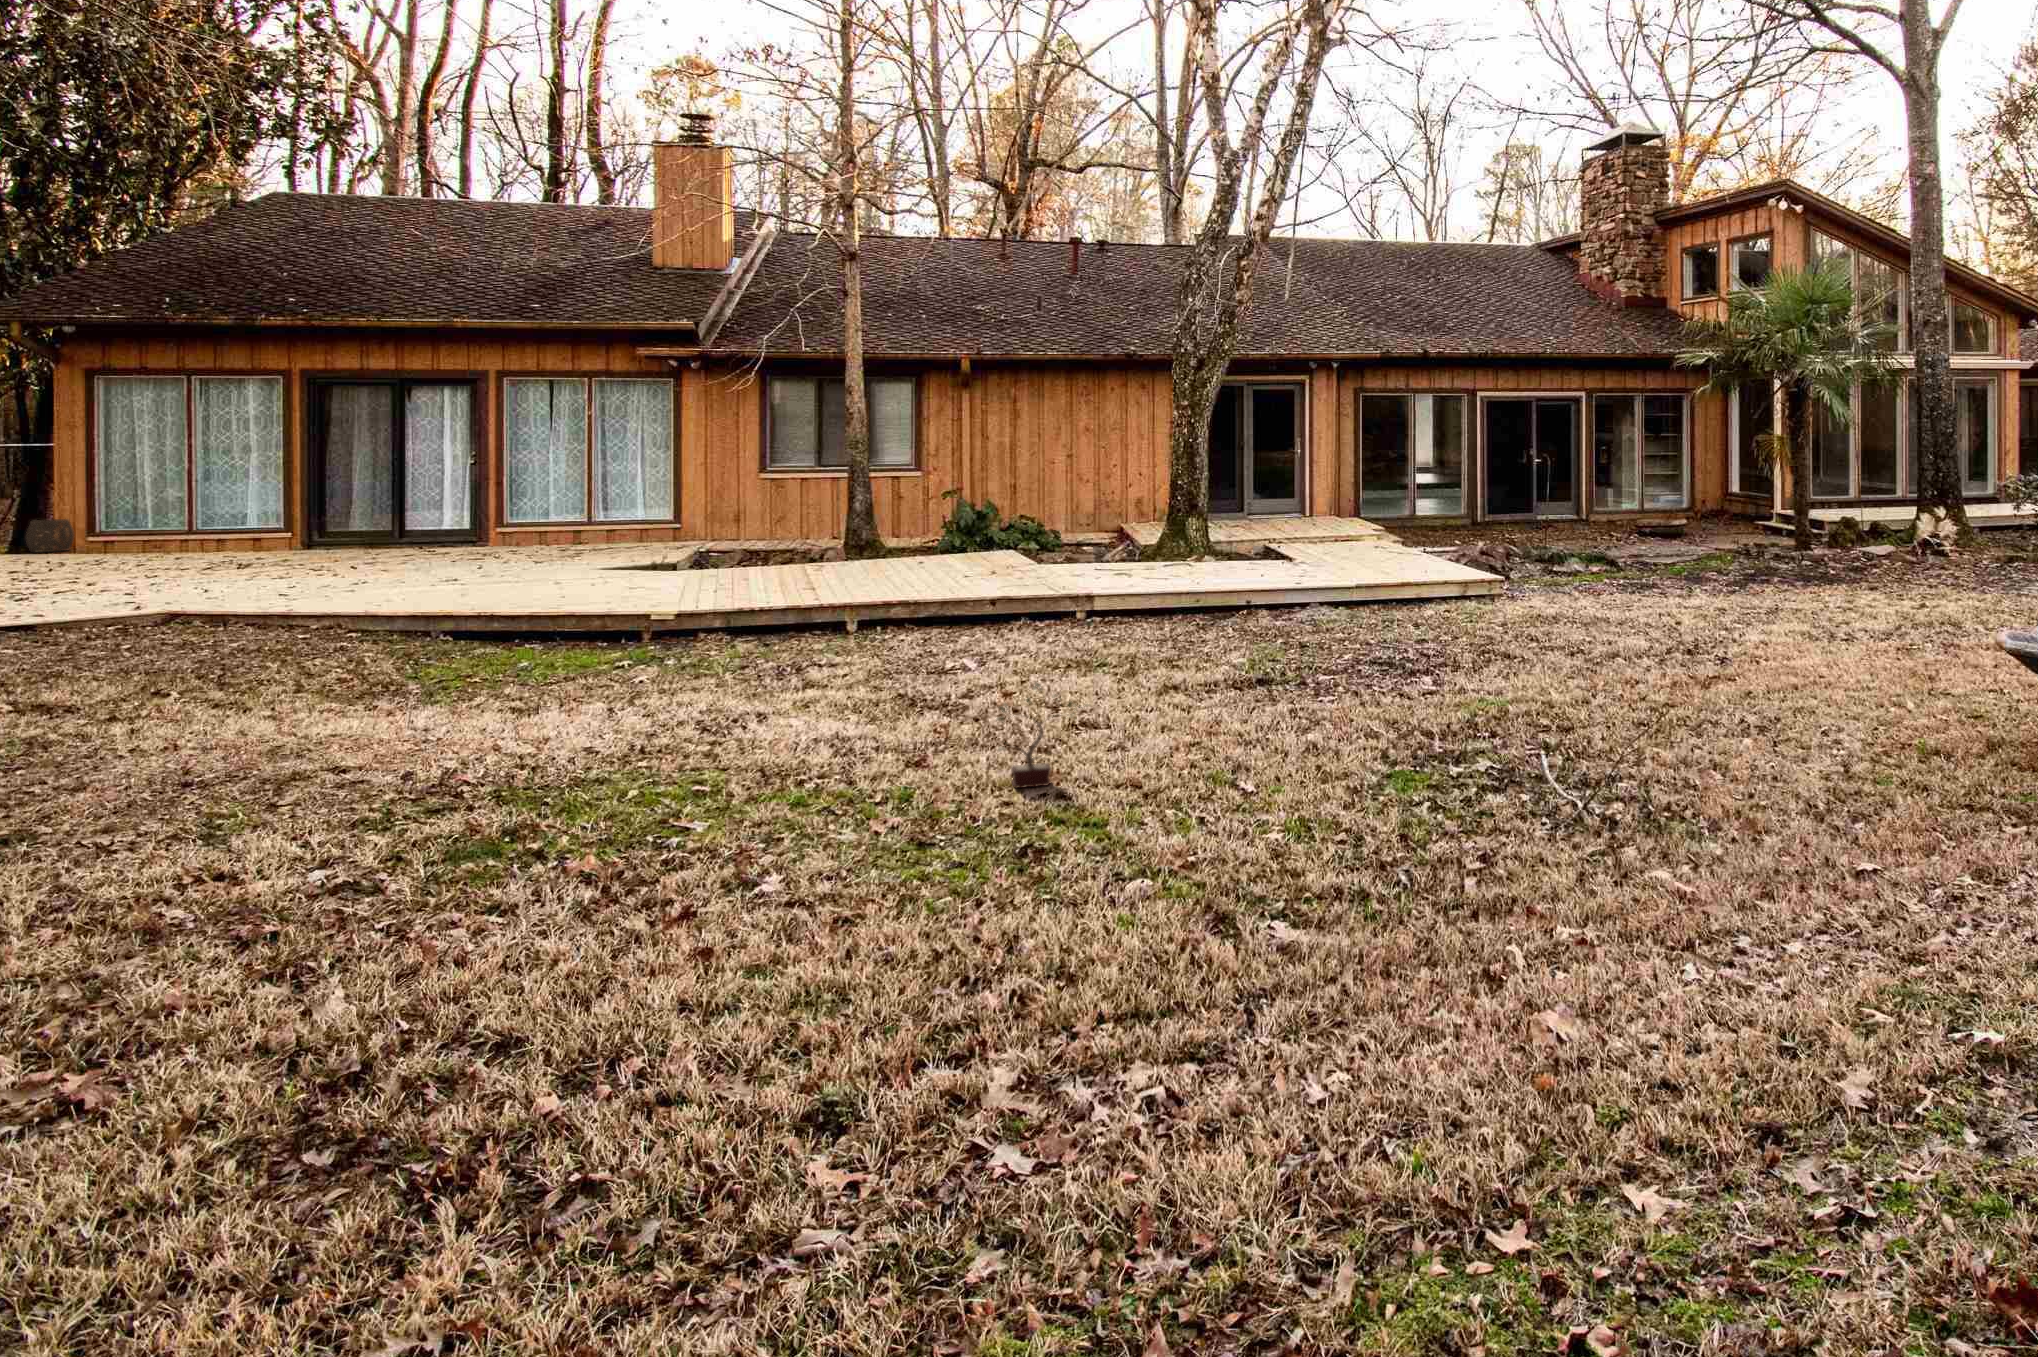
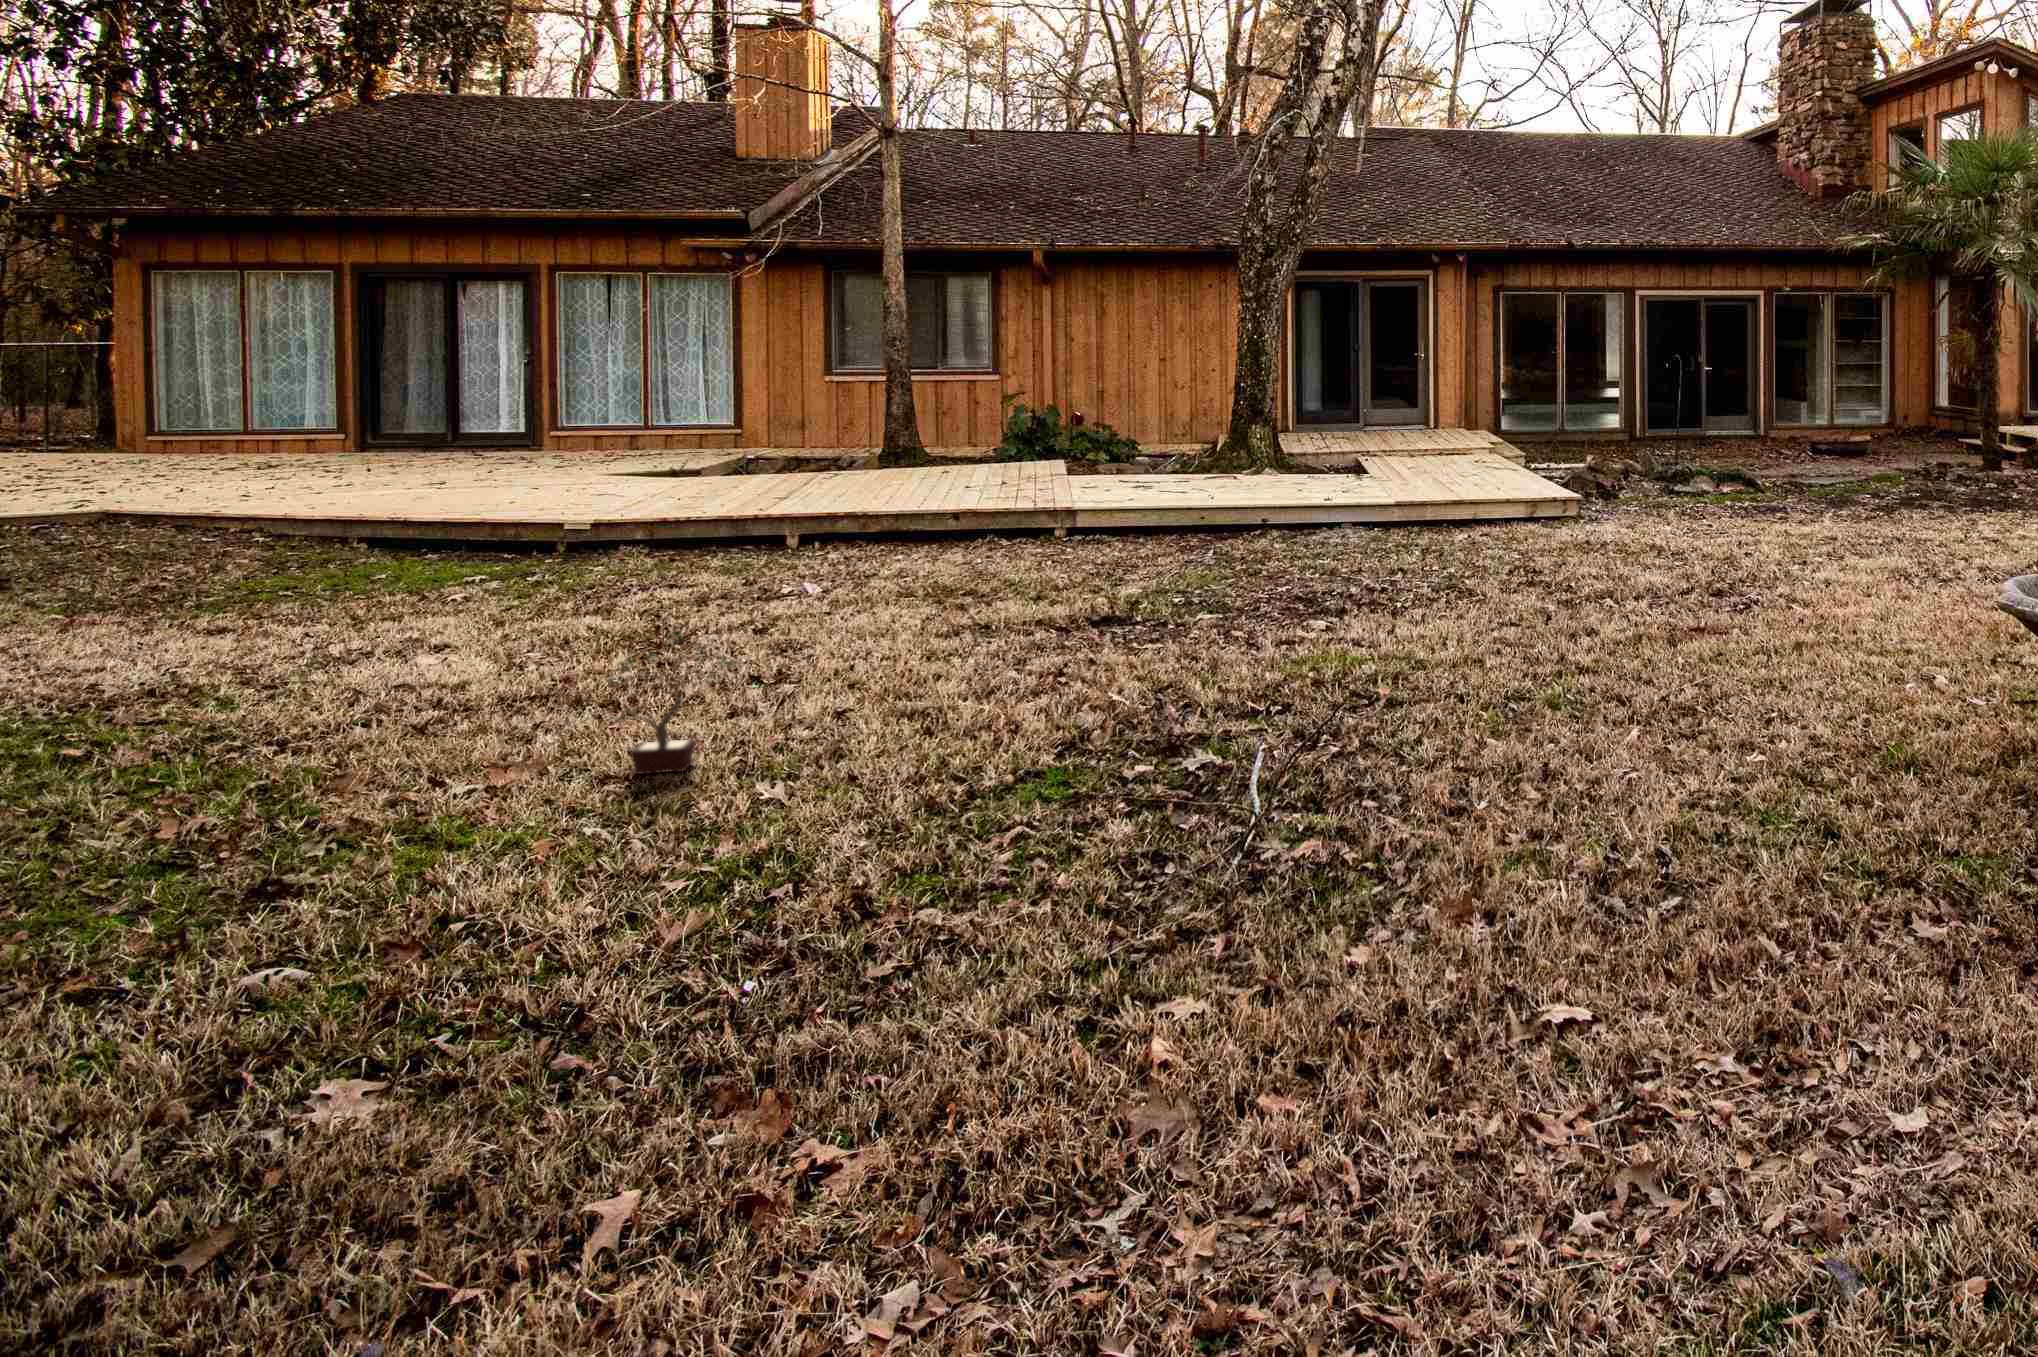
woven basket: present [26,519,74,553] -> none [67,416,120,450]

